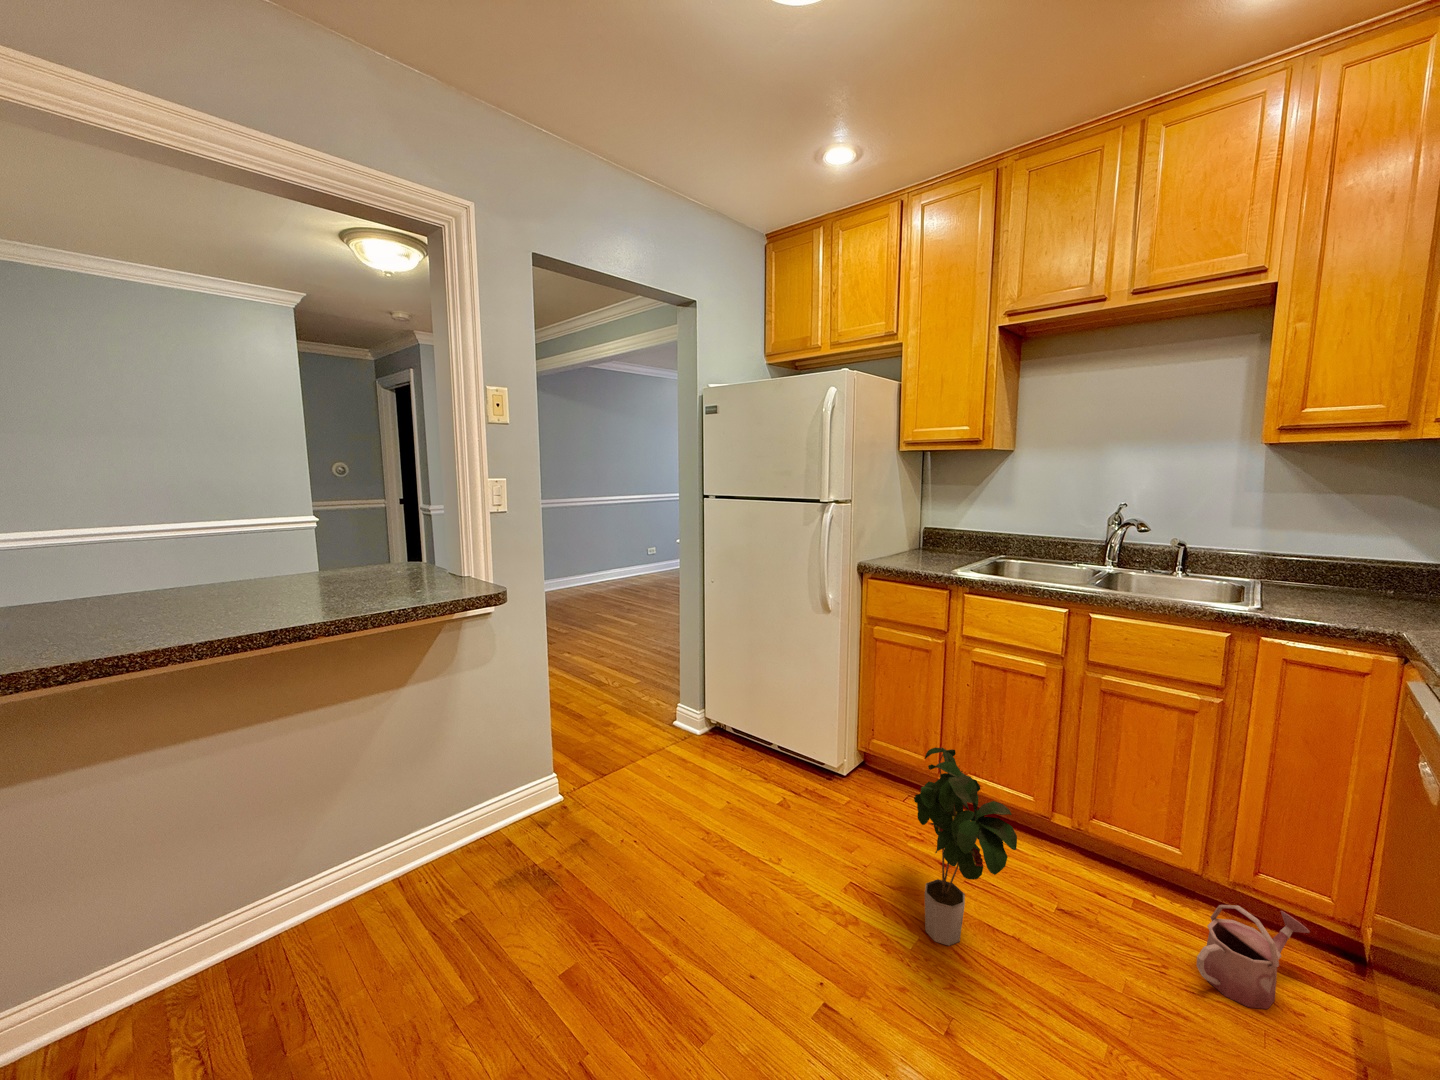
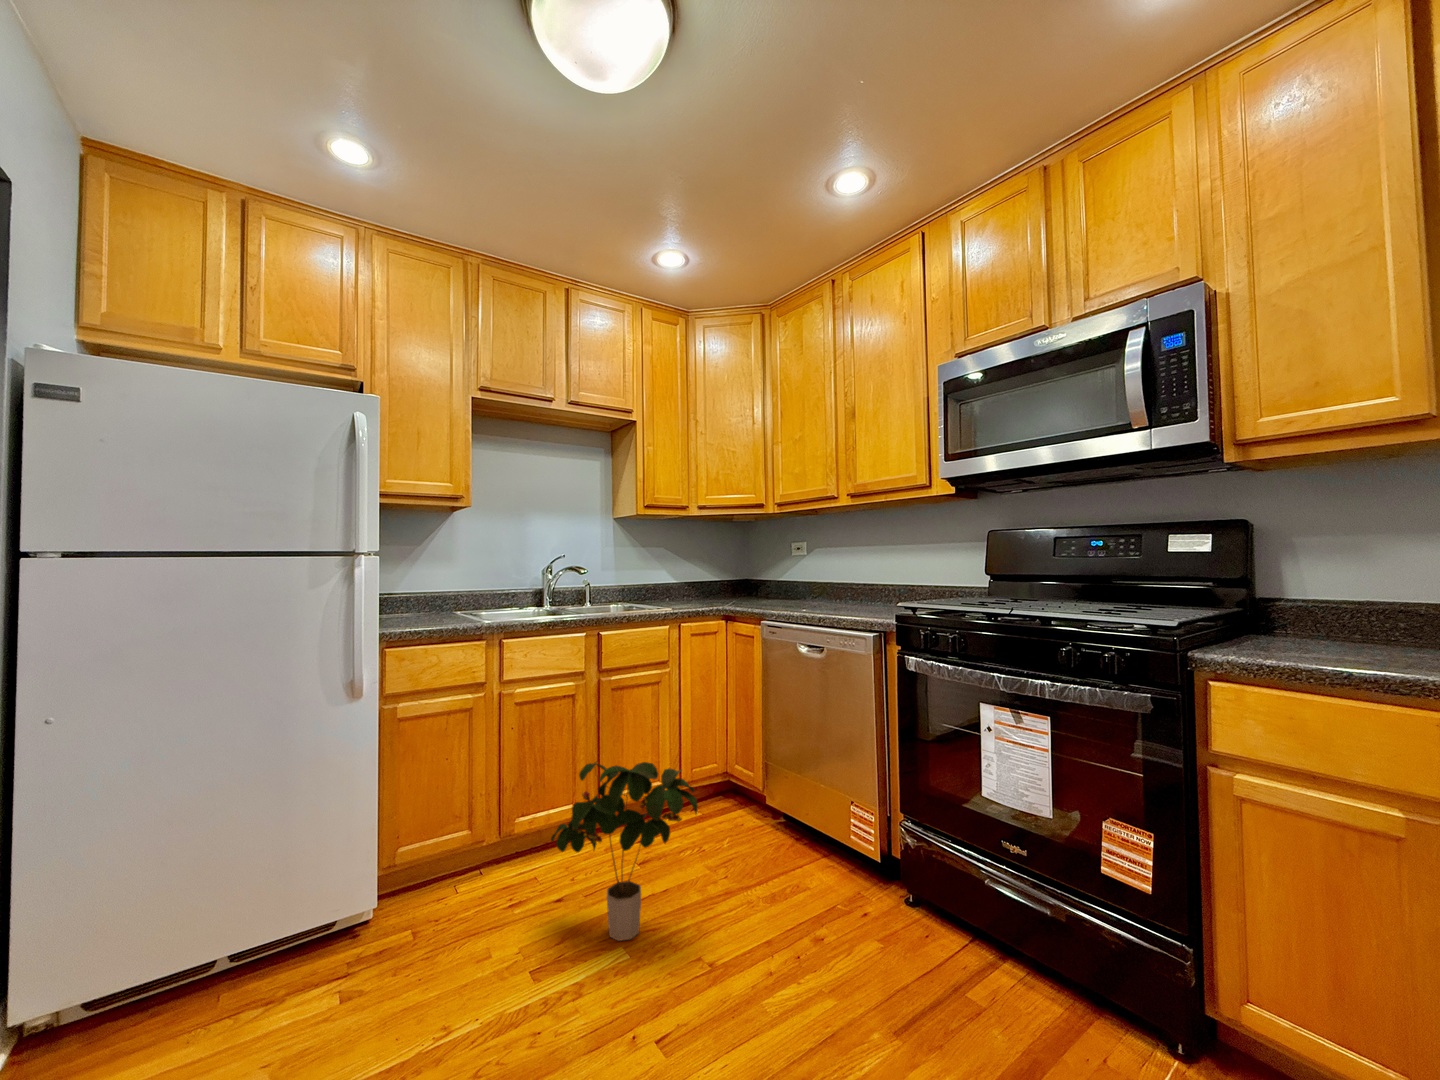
watering can: present [1197,905,1310,1009] -> none [702,779,739,840]

